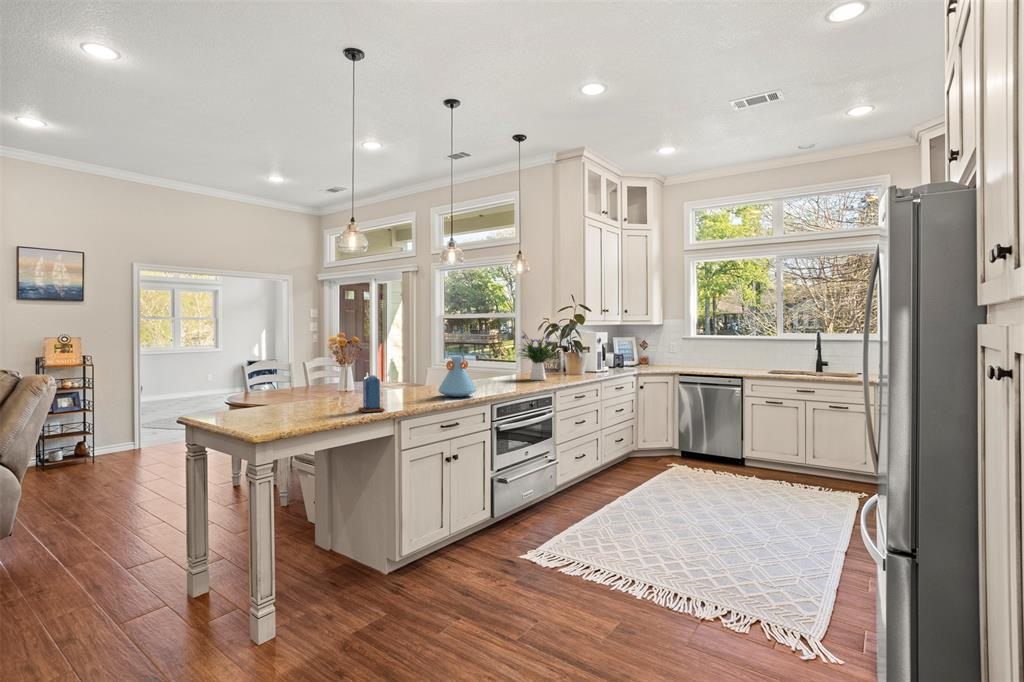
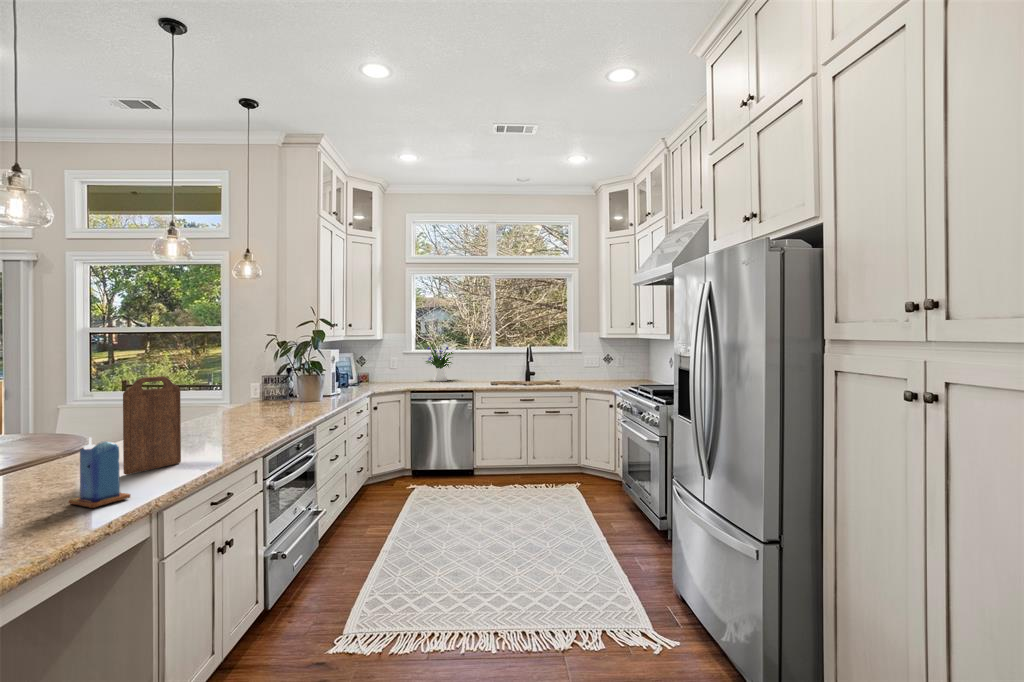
flower arrangement: present [519,333,559,380] -> present [426,345,453,381]
cutting board: none [398,342,432,402] -> present [123,376,181,475]
vase: present [438,356,476,397] -> none [179,393,242,453]

